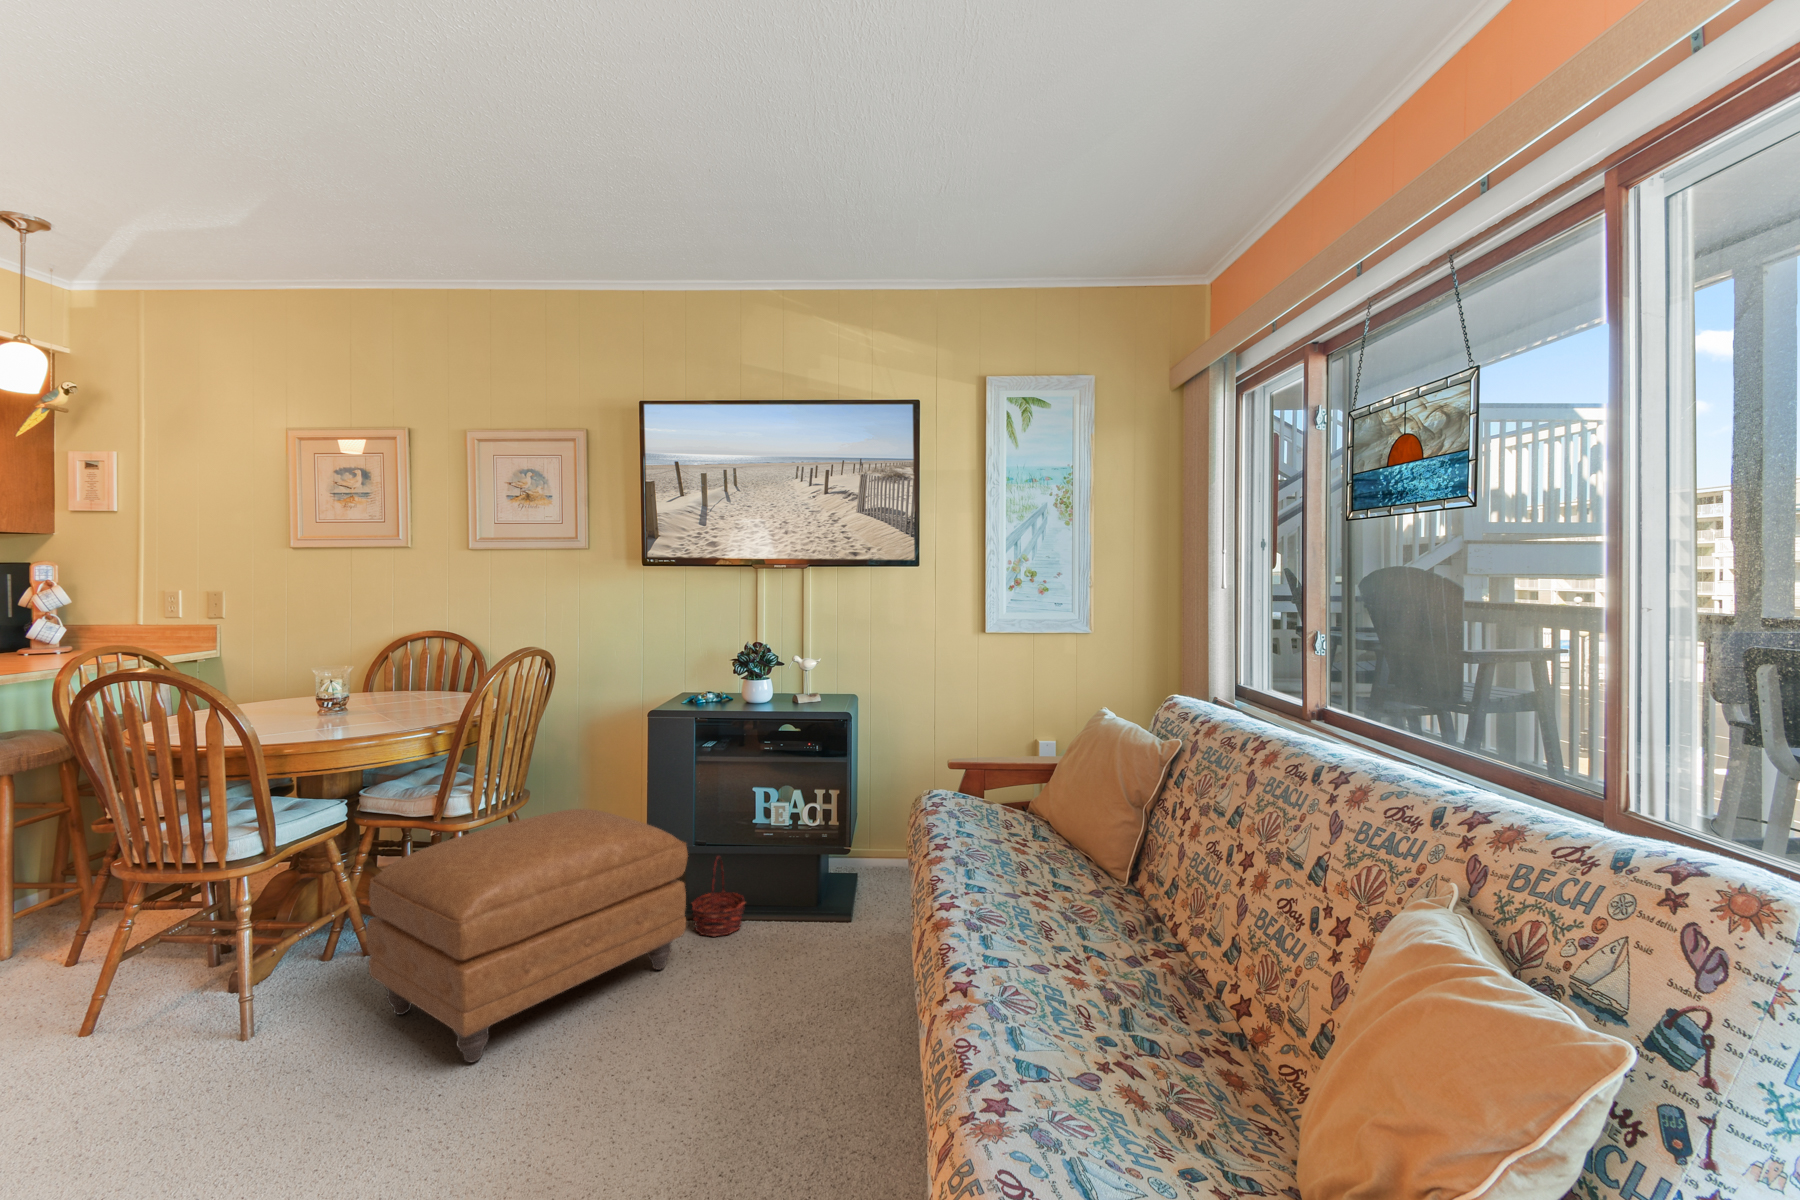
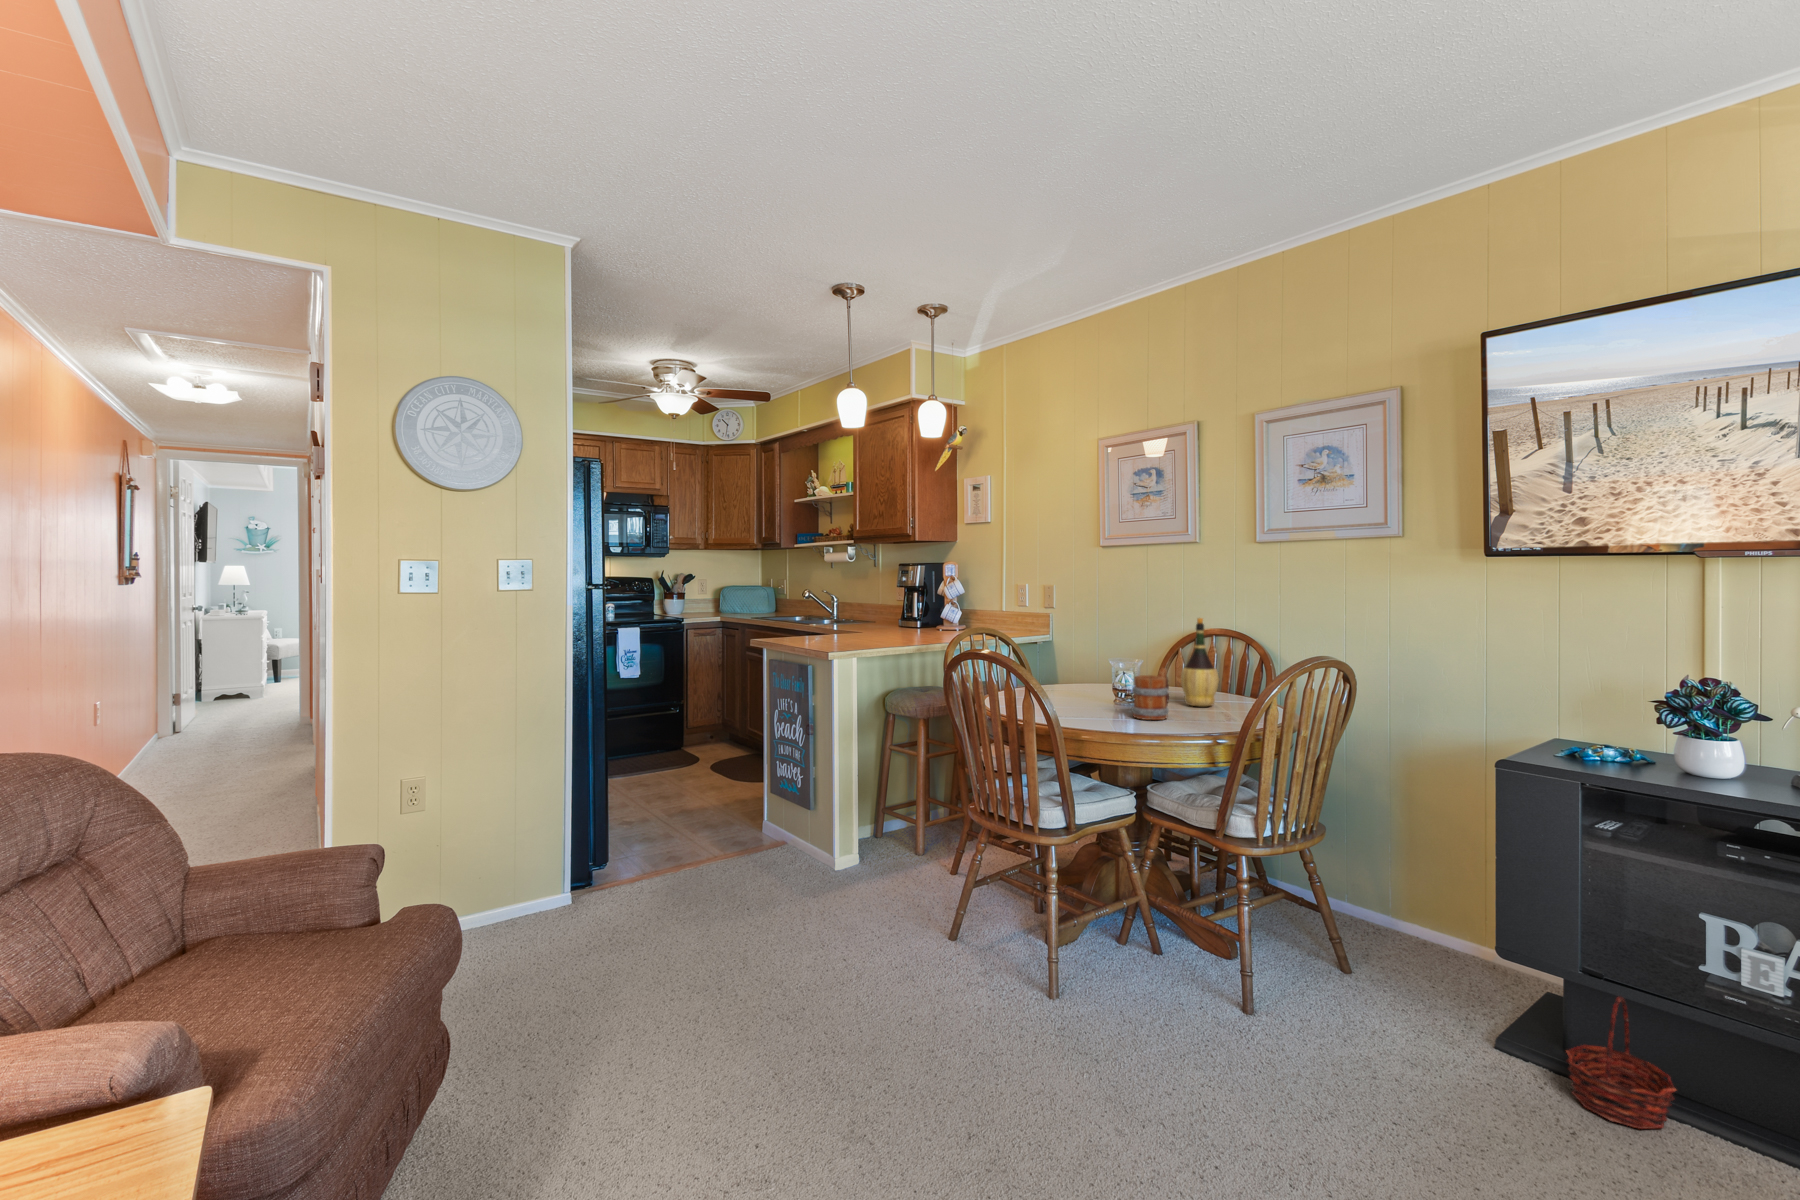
wine bottle: none [393,621,433,705] -> present [1181,618,1219,706]
mug: none [340,672,383,724] -> present [1131,668,1169,720]
ottoman: present [366,809,688,1062] -> none [1146,863,1567,1147]

